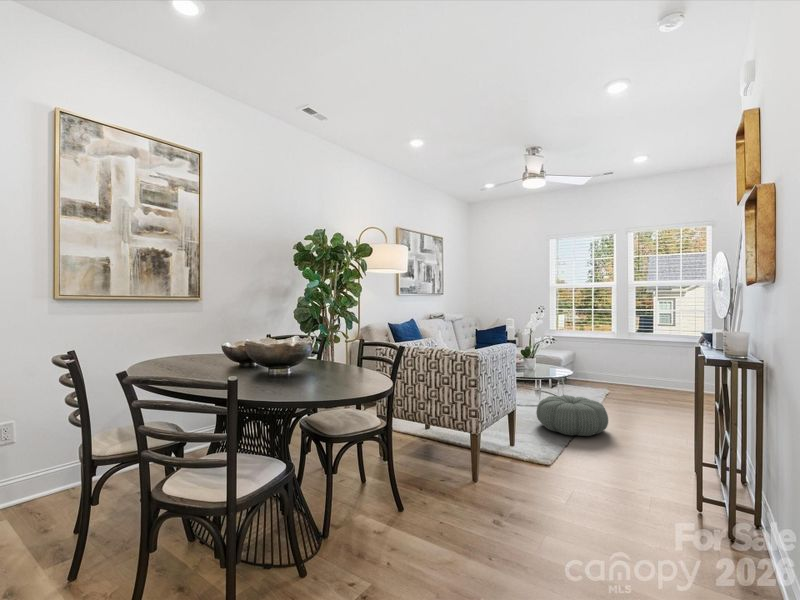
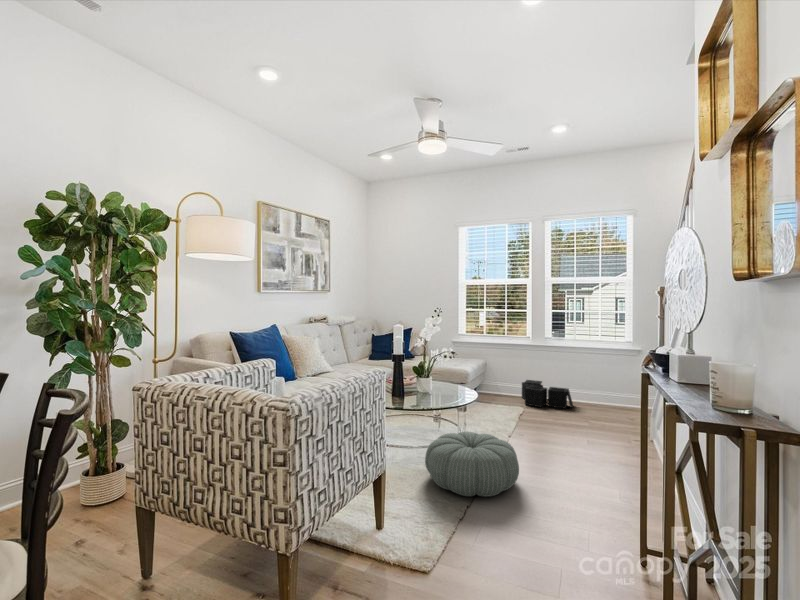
storage bin: none [609,368,656,391] -> present [522,380,573,409]

